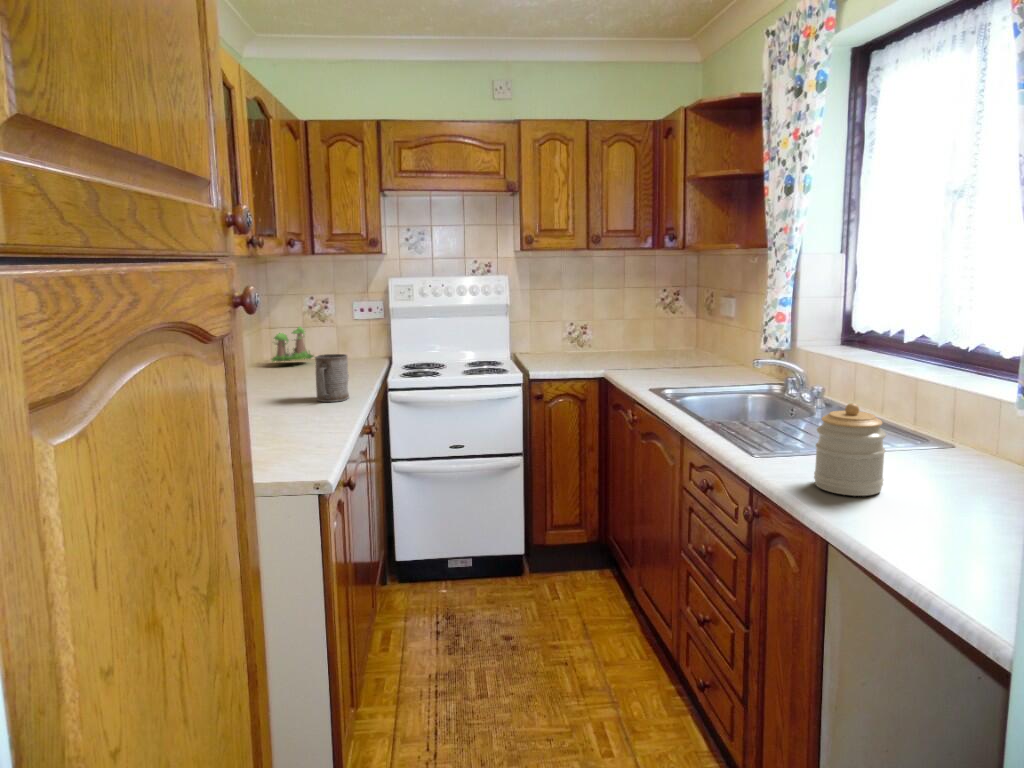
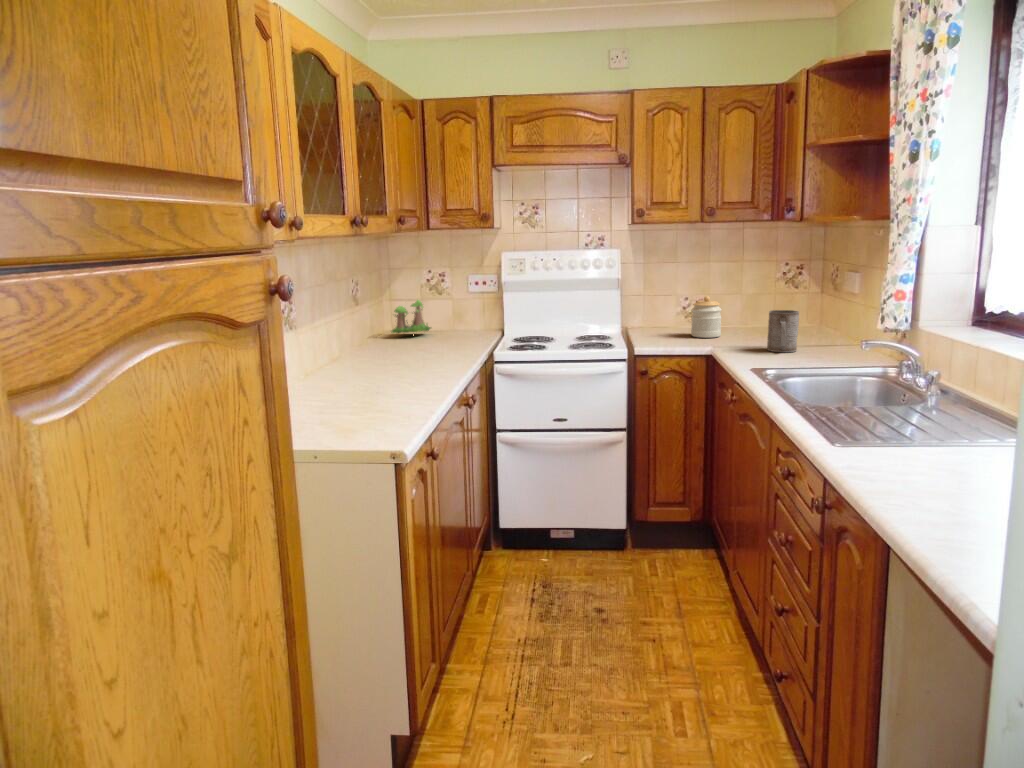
mug: present [315,354,349,402] -> present [767,310,799,352]
jar: present [814,403,886,496] -> present [691,296,722,338]

